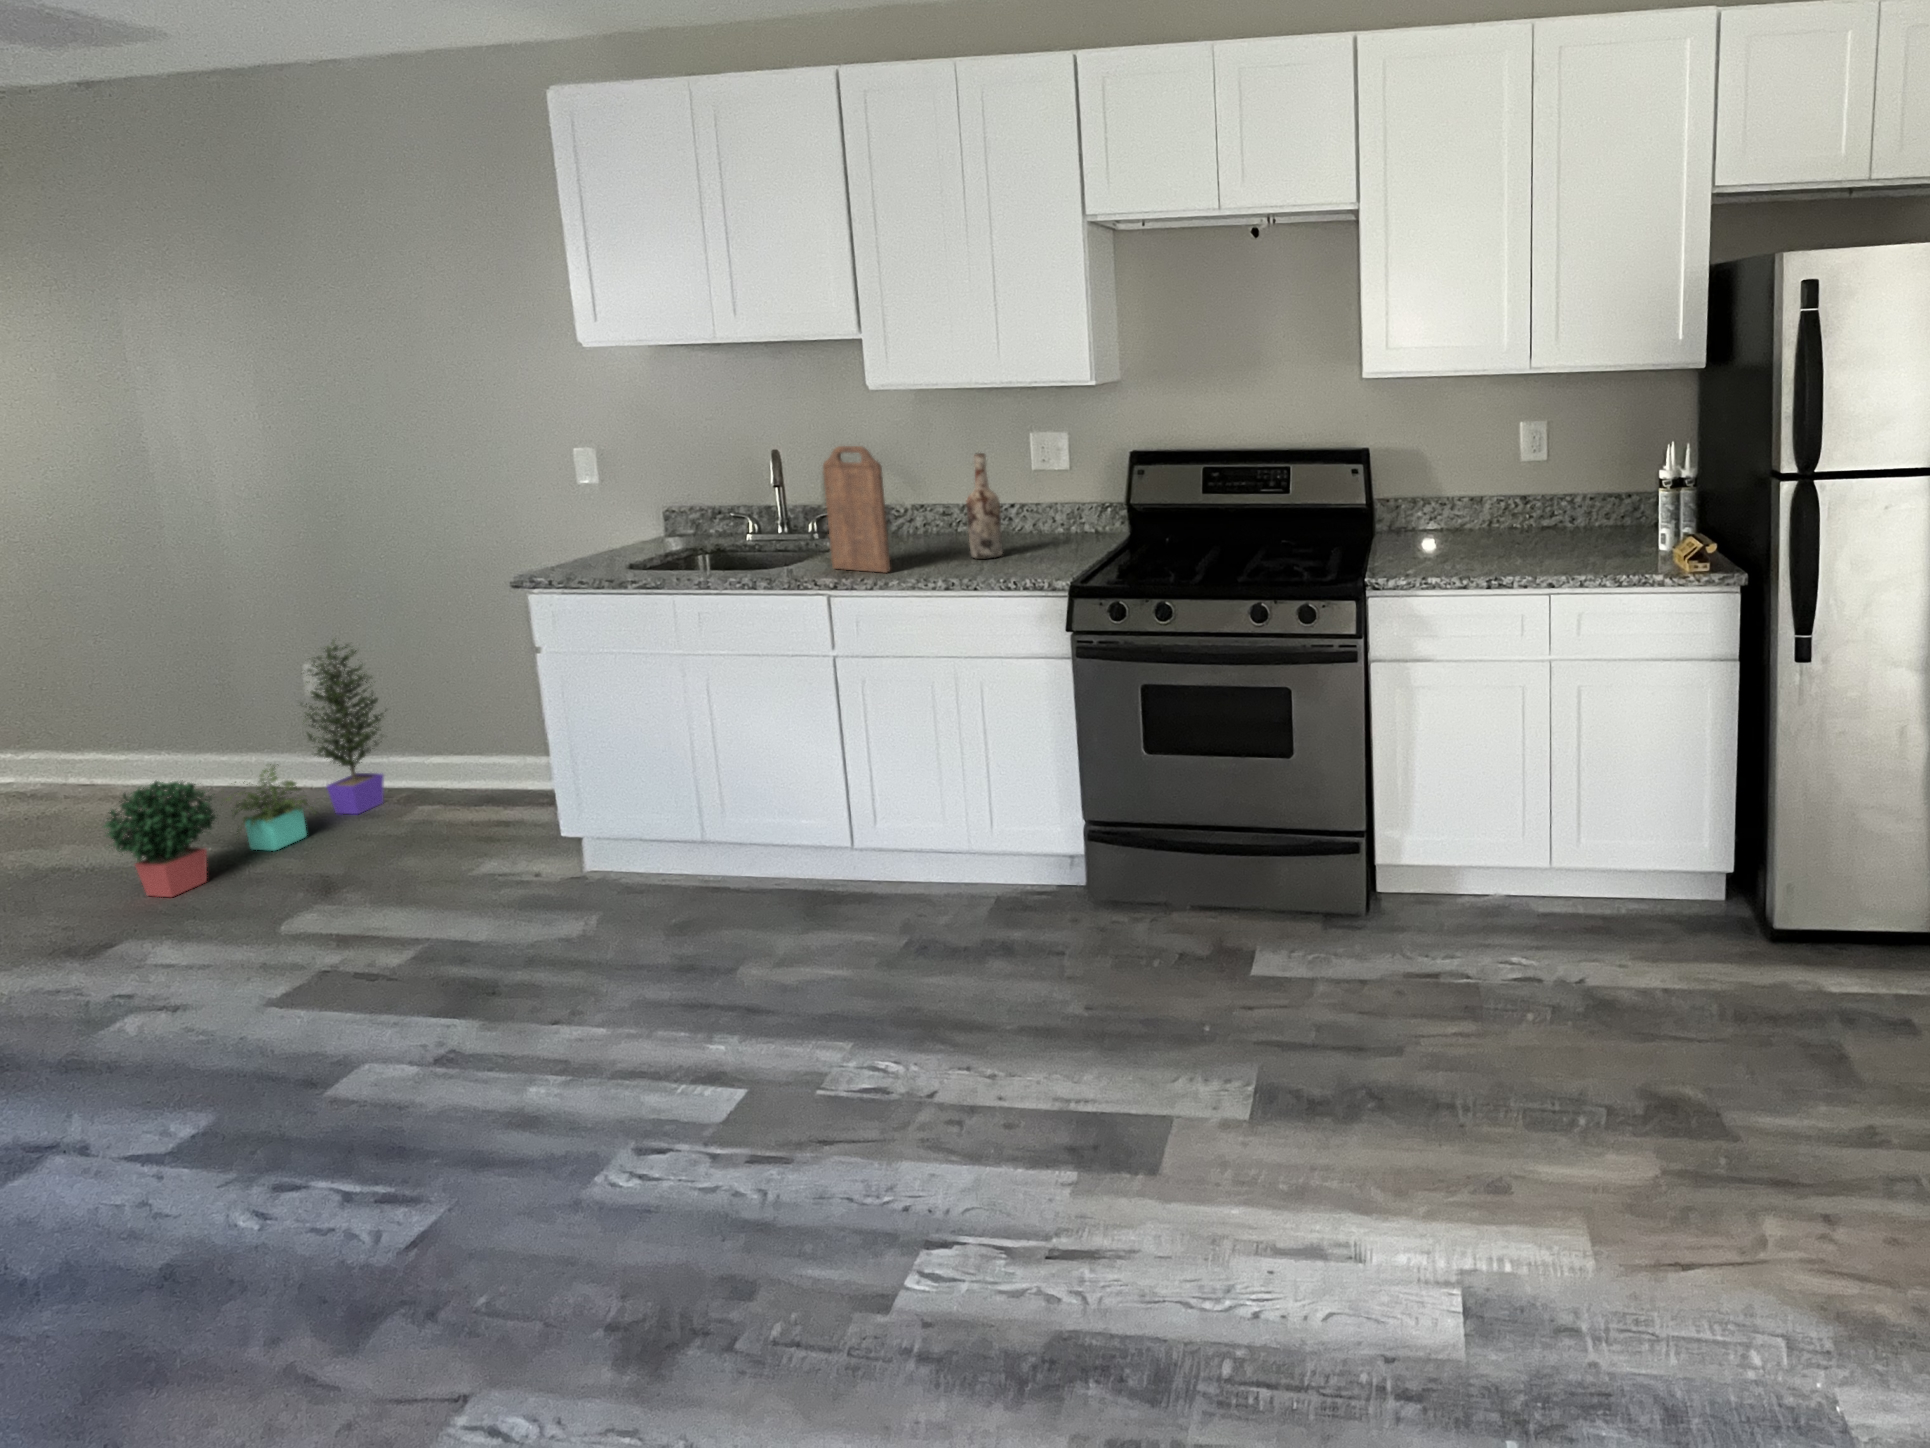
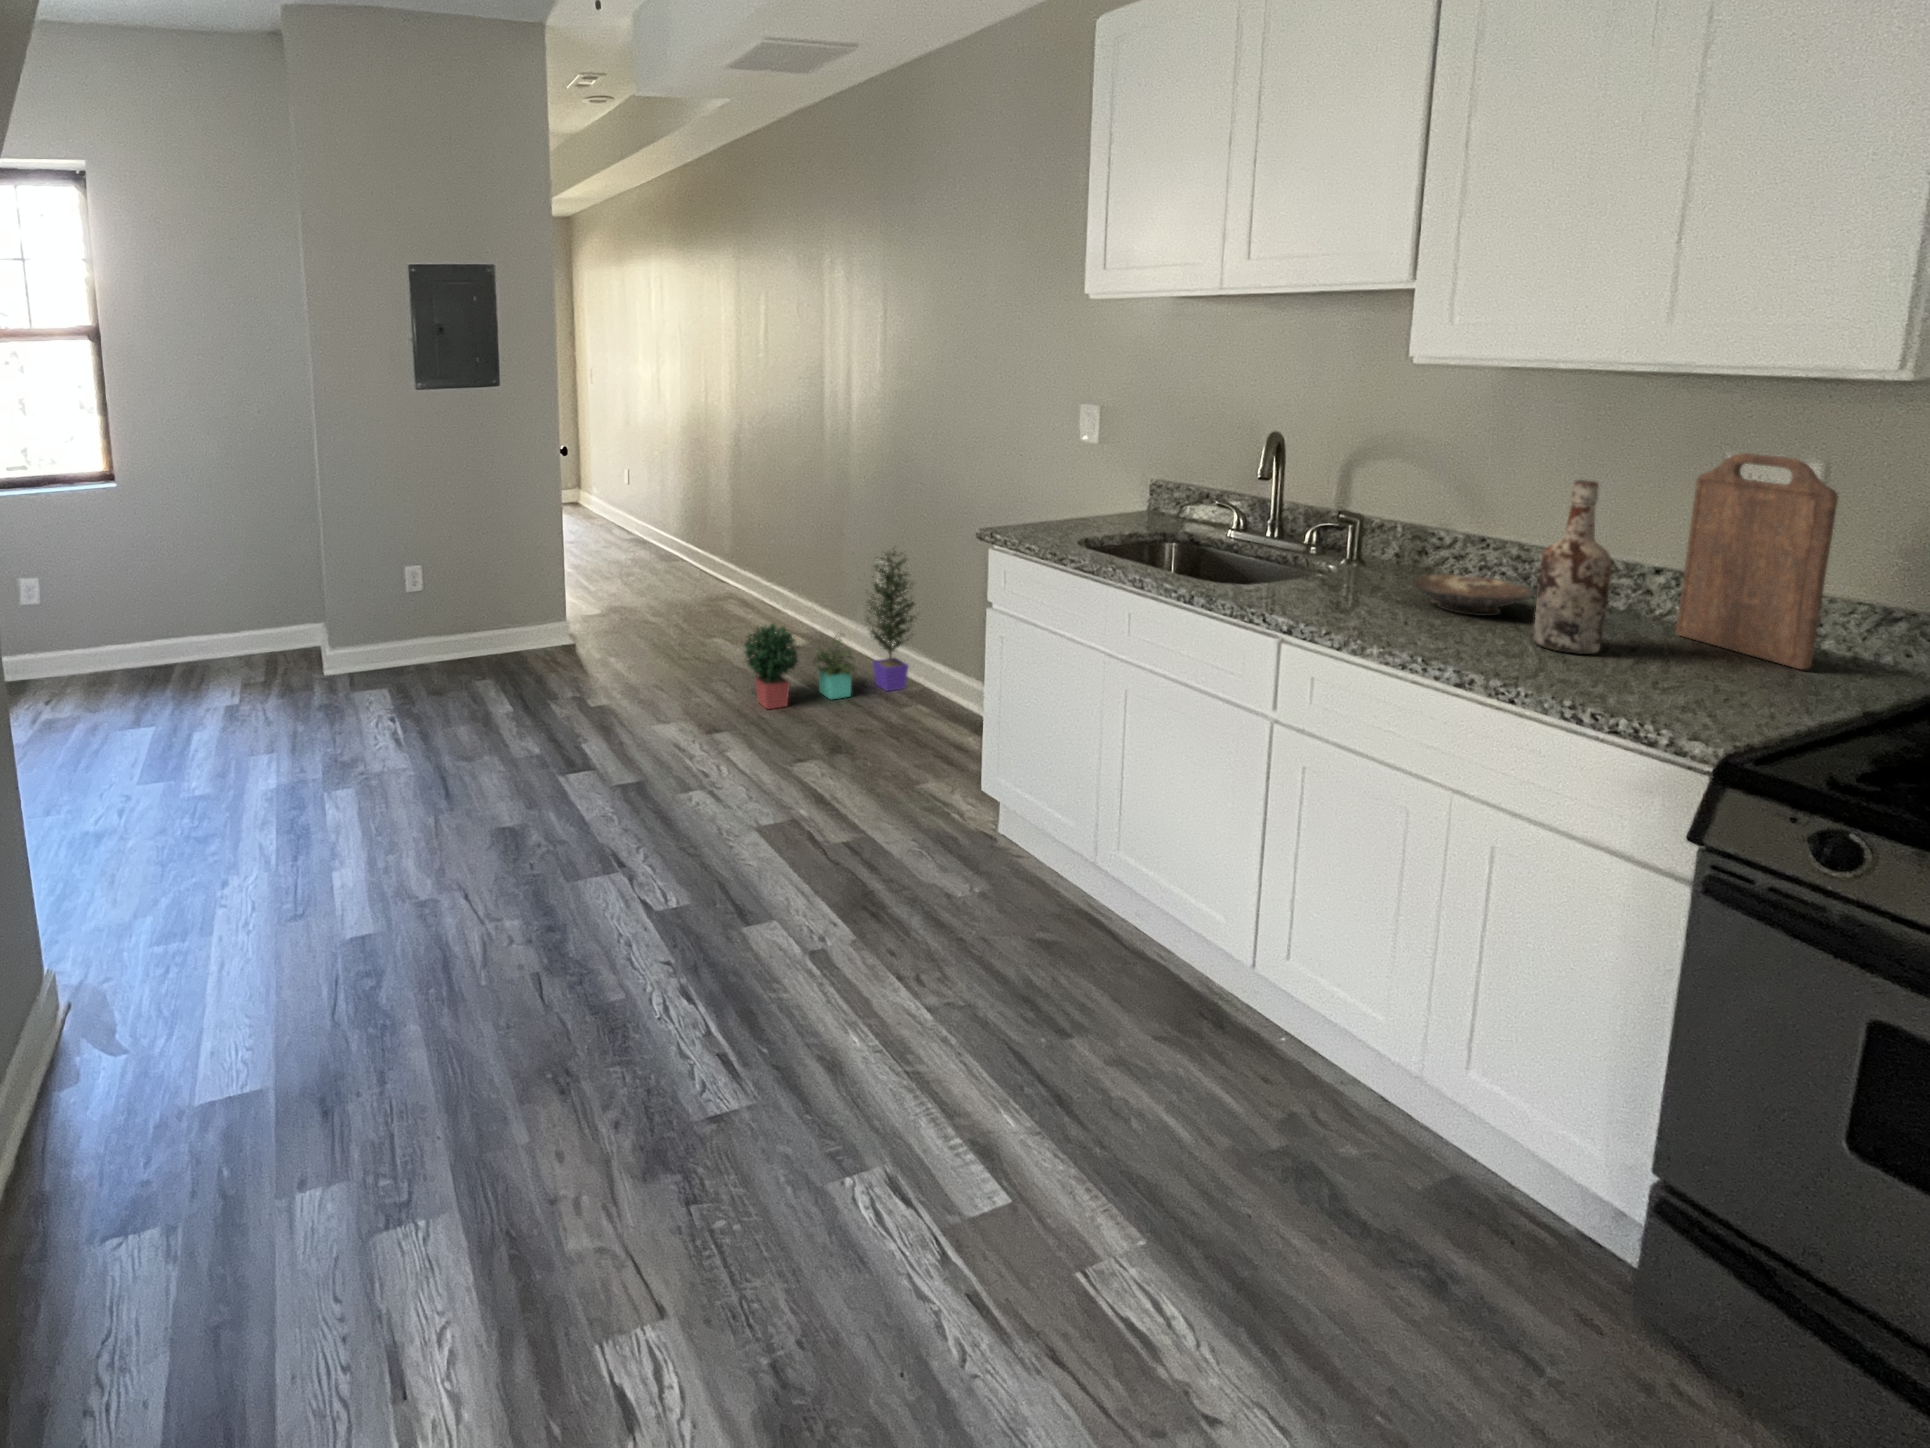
cutting board: present [823,446,890,573] -> present [1676,453,1838,669]
bowl: none [895,528,961,553] -> present [1412,574,1533,616]

